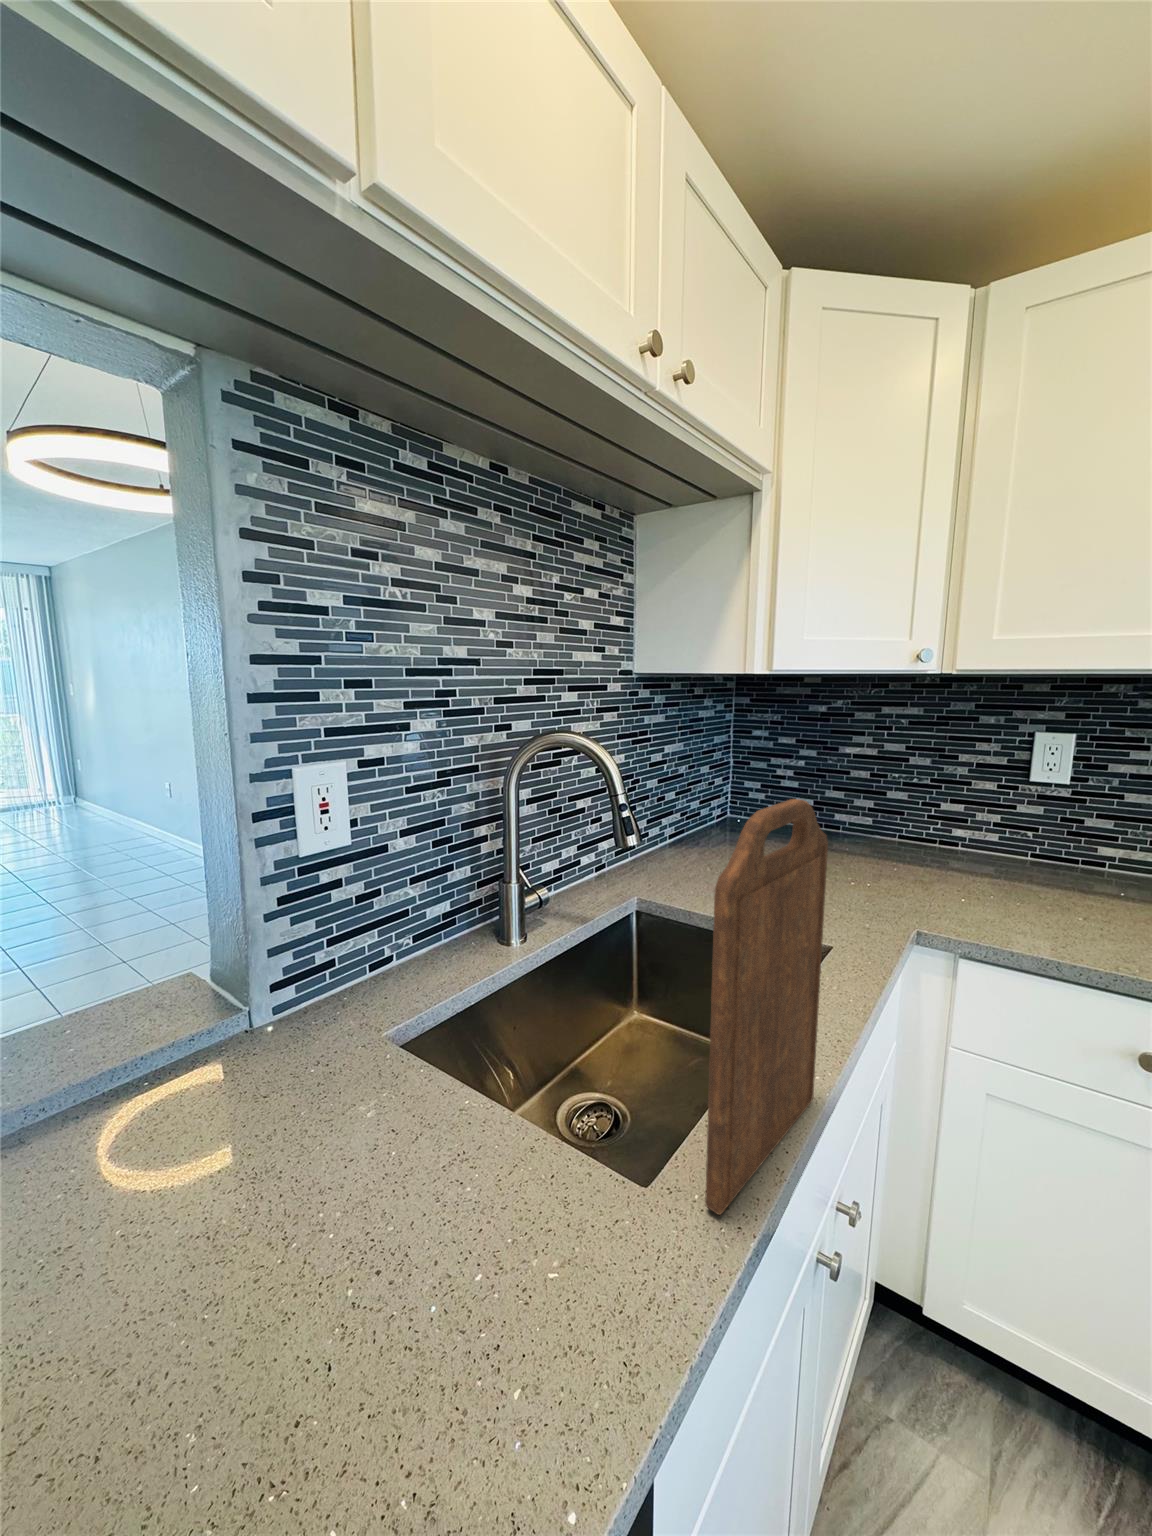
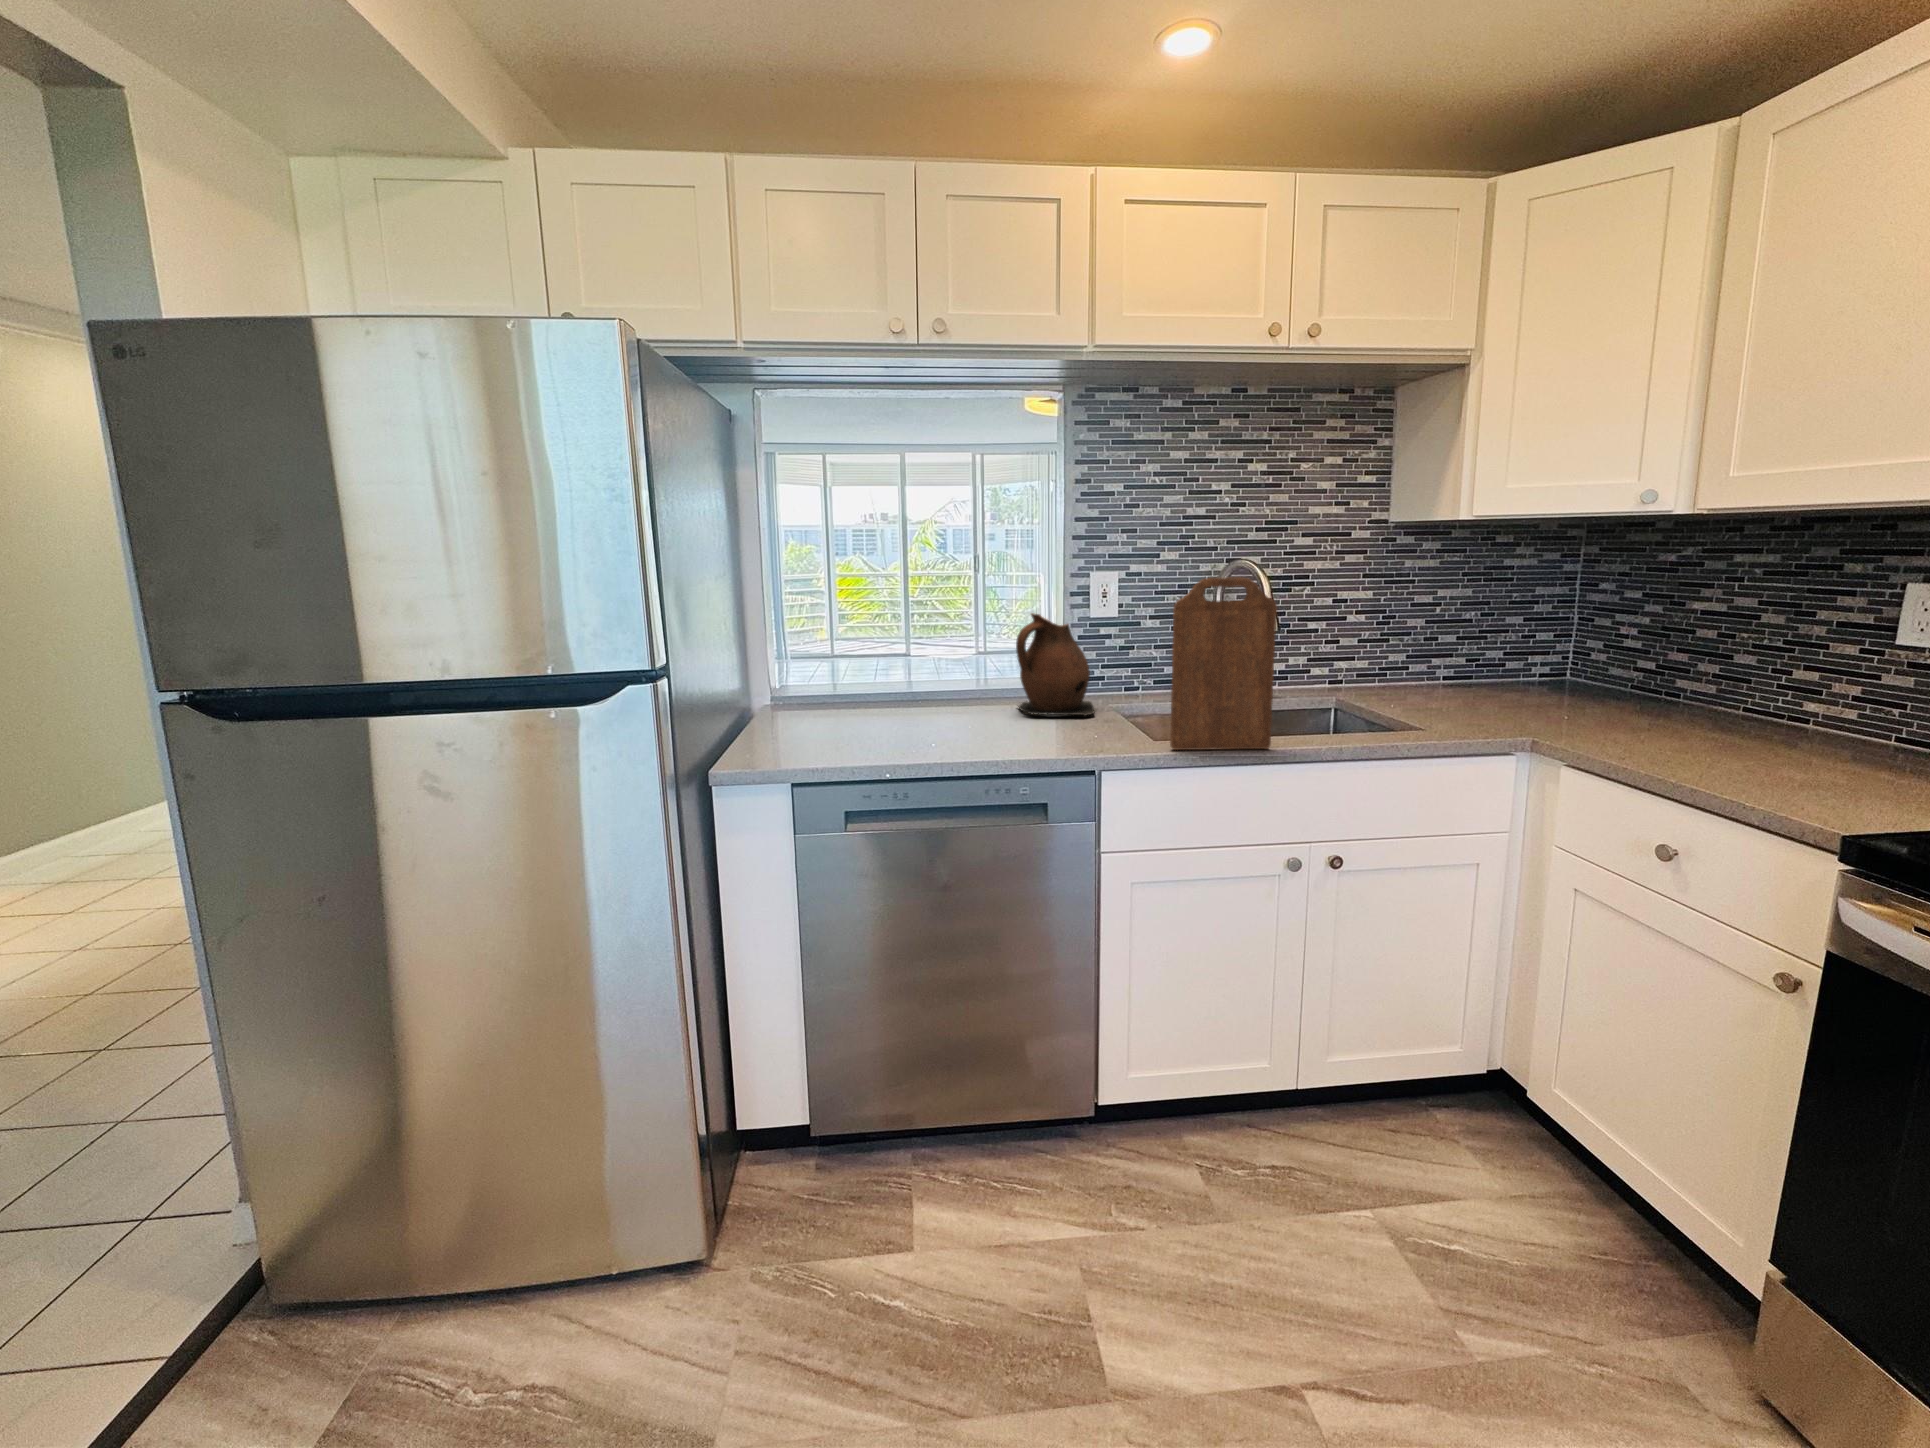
ceramic pitcher: none [162,906,398,1192] -> present [1016,613,1094,716]

